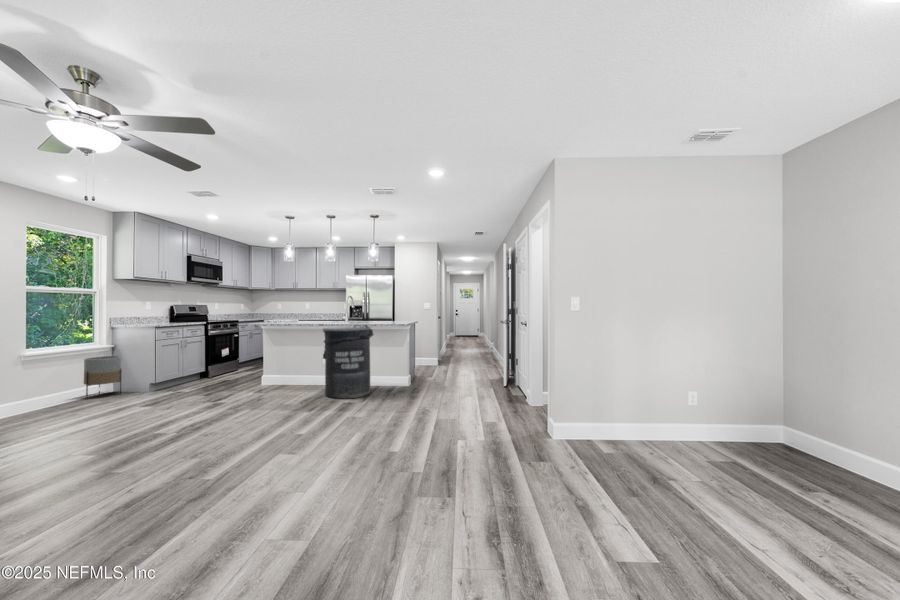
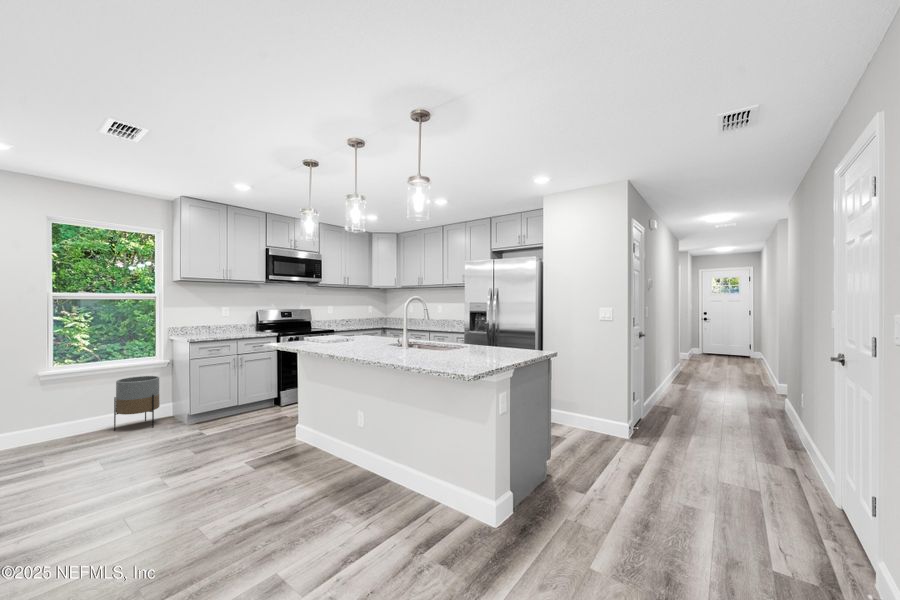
trash can: present [323,325,373,399] -> none [310,363,420,539]

